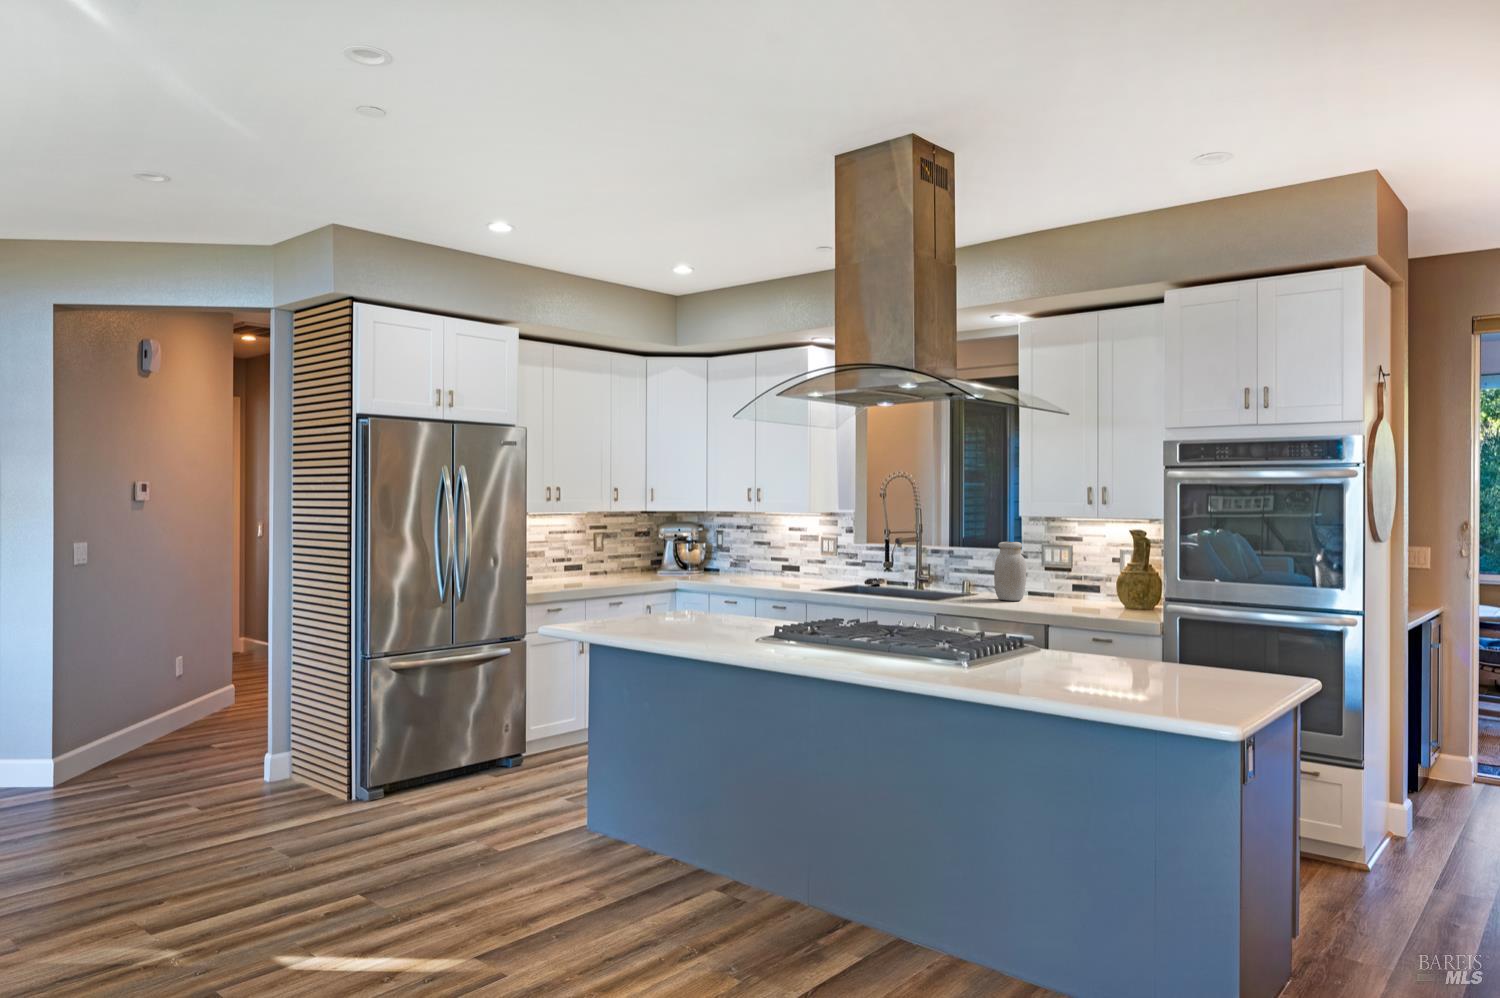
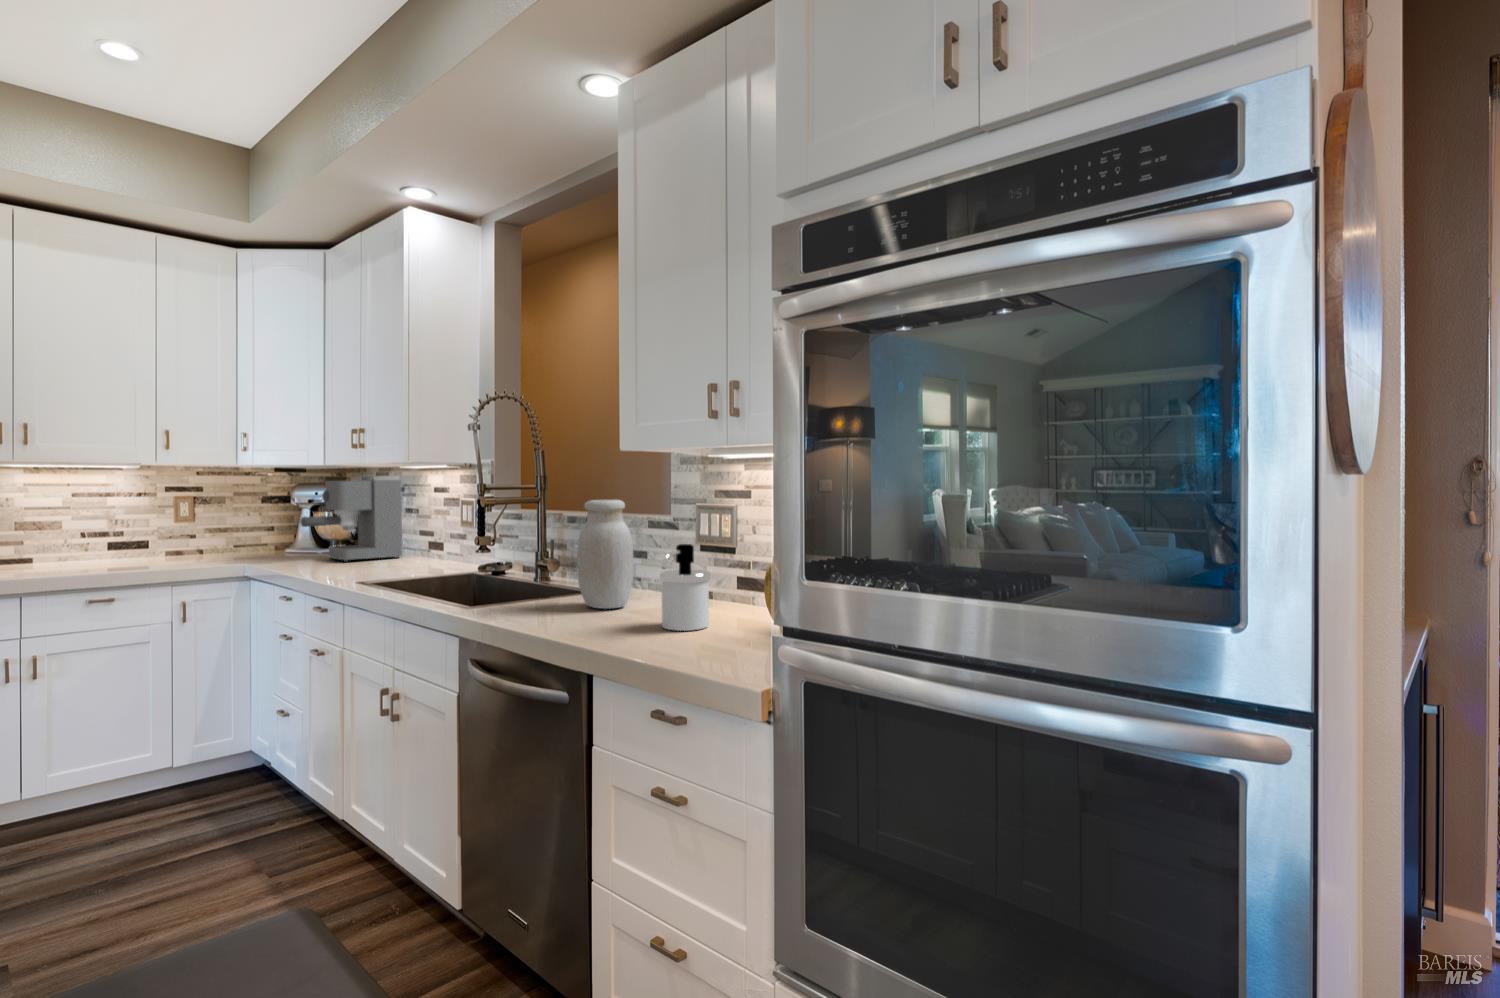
coffee maker: none [724,522,778,579] -> present [300,480,402,562]
soap dispenser: none [1063,566,1089,608] -> present [660,544,710,631]

